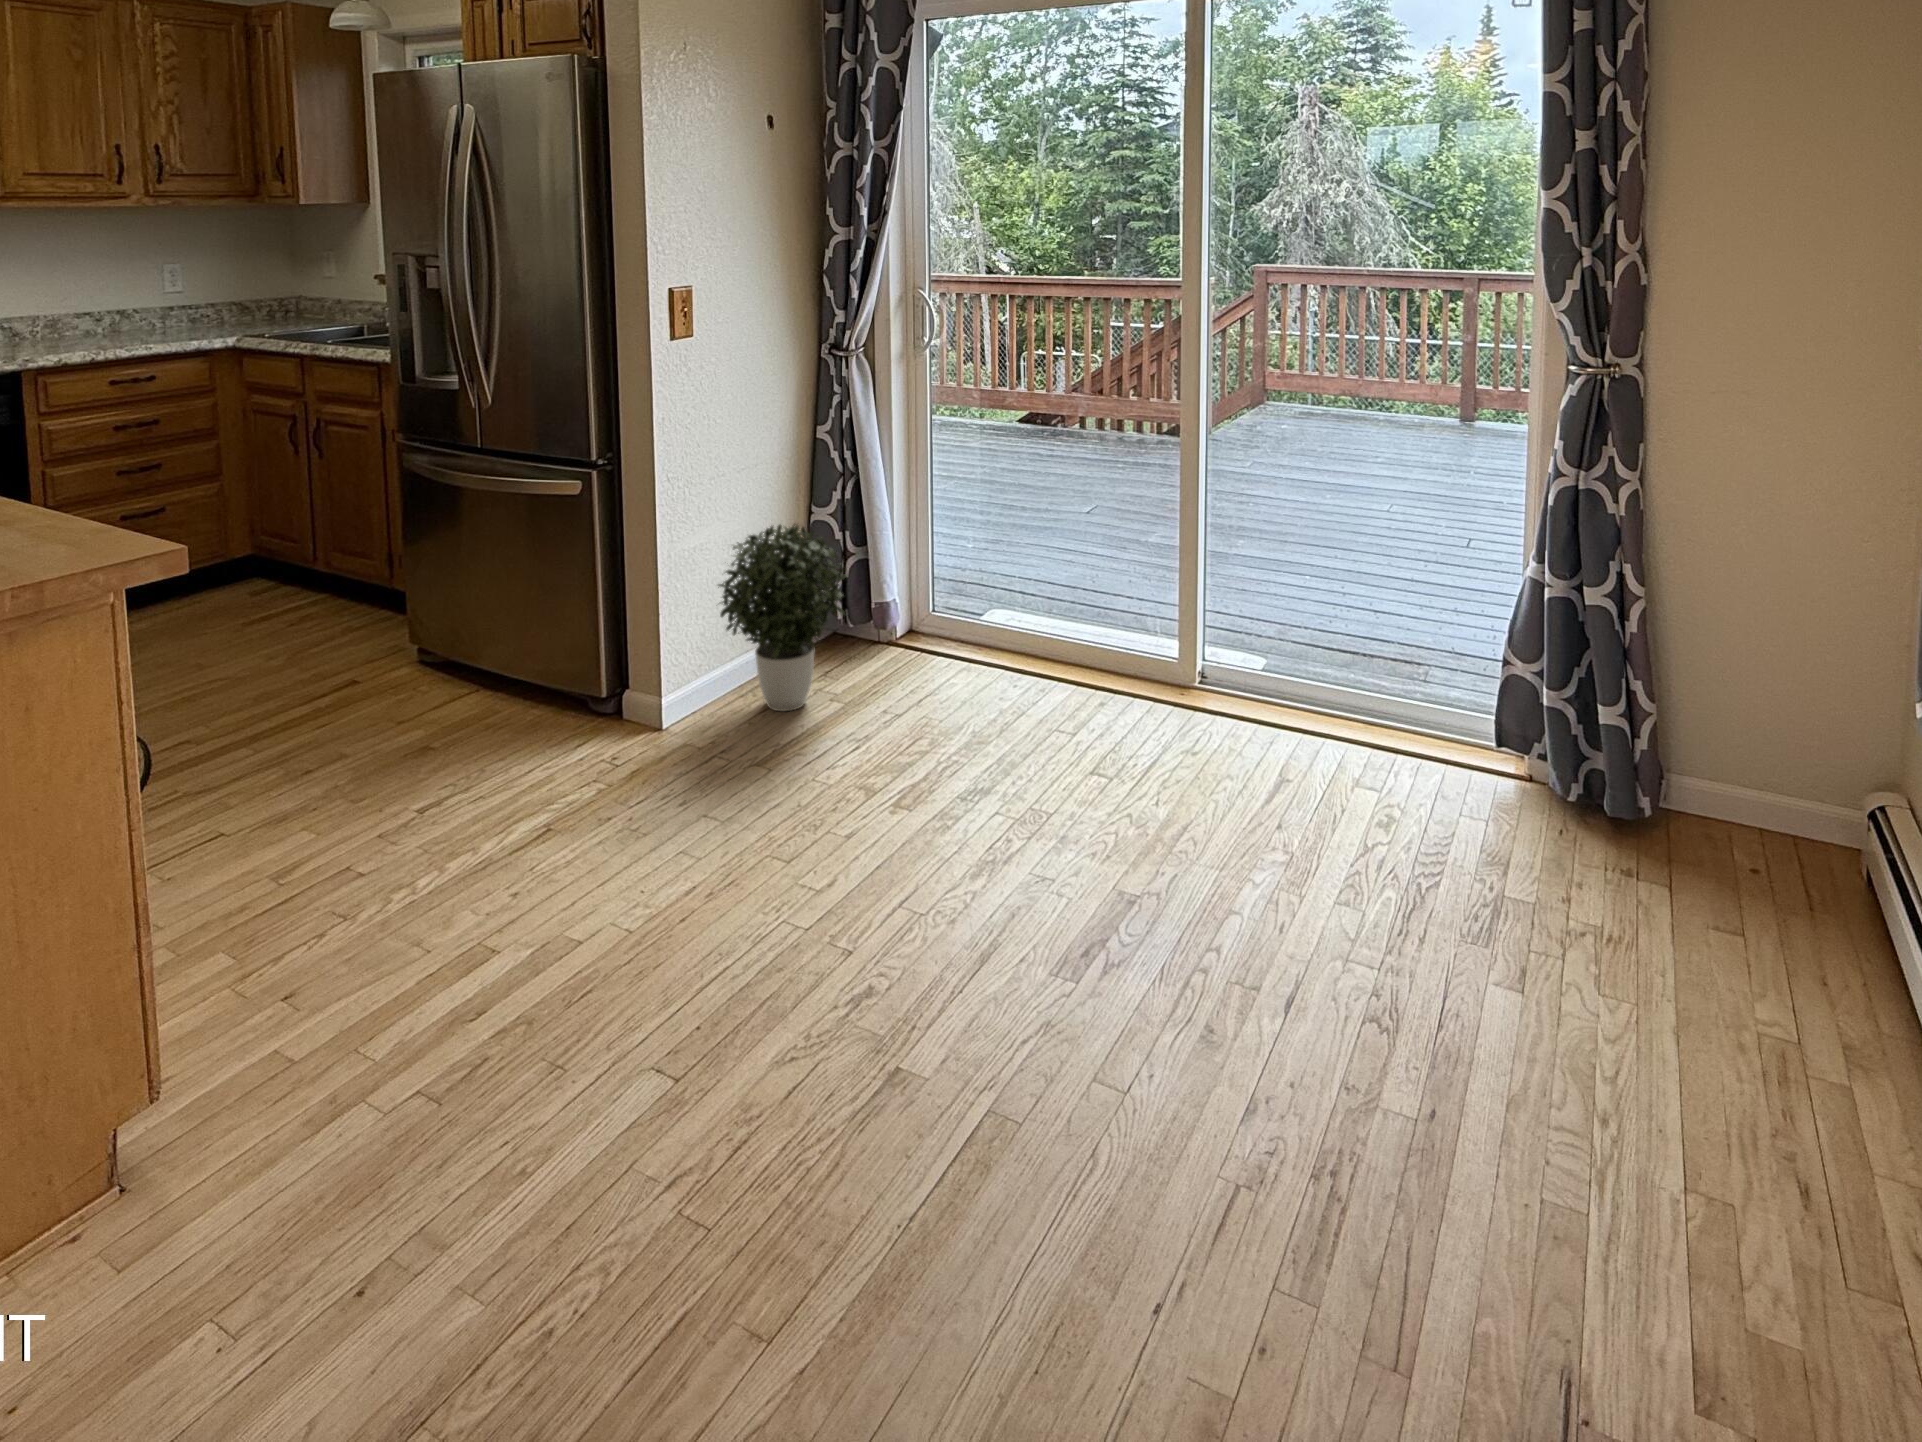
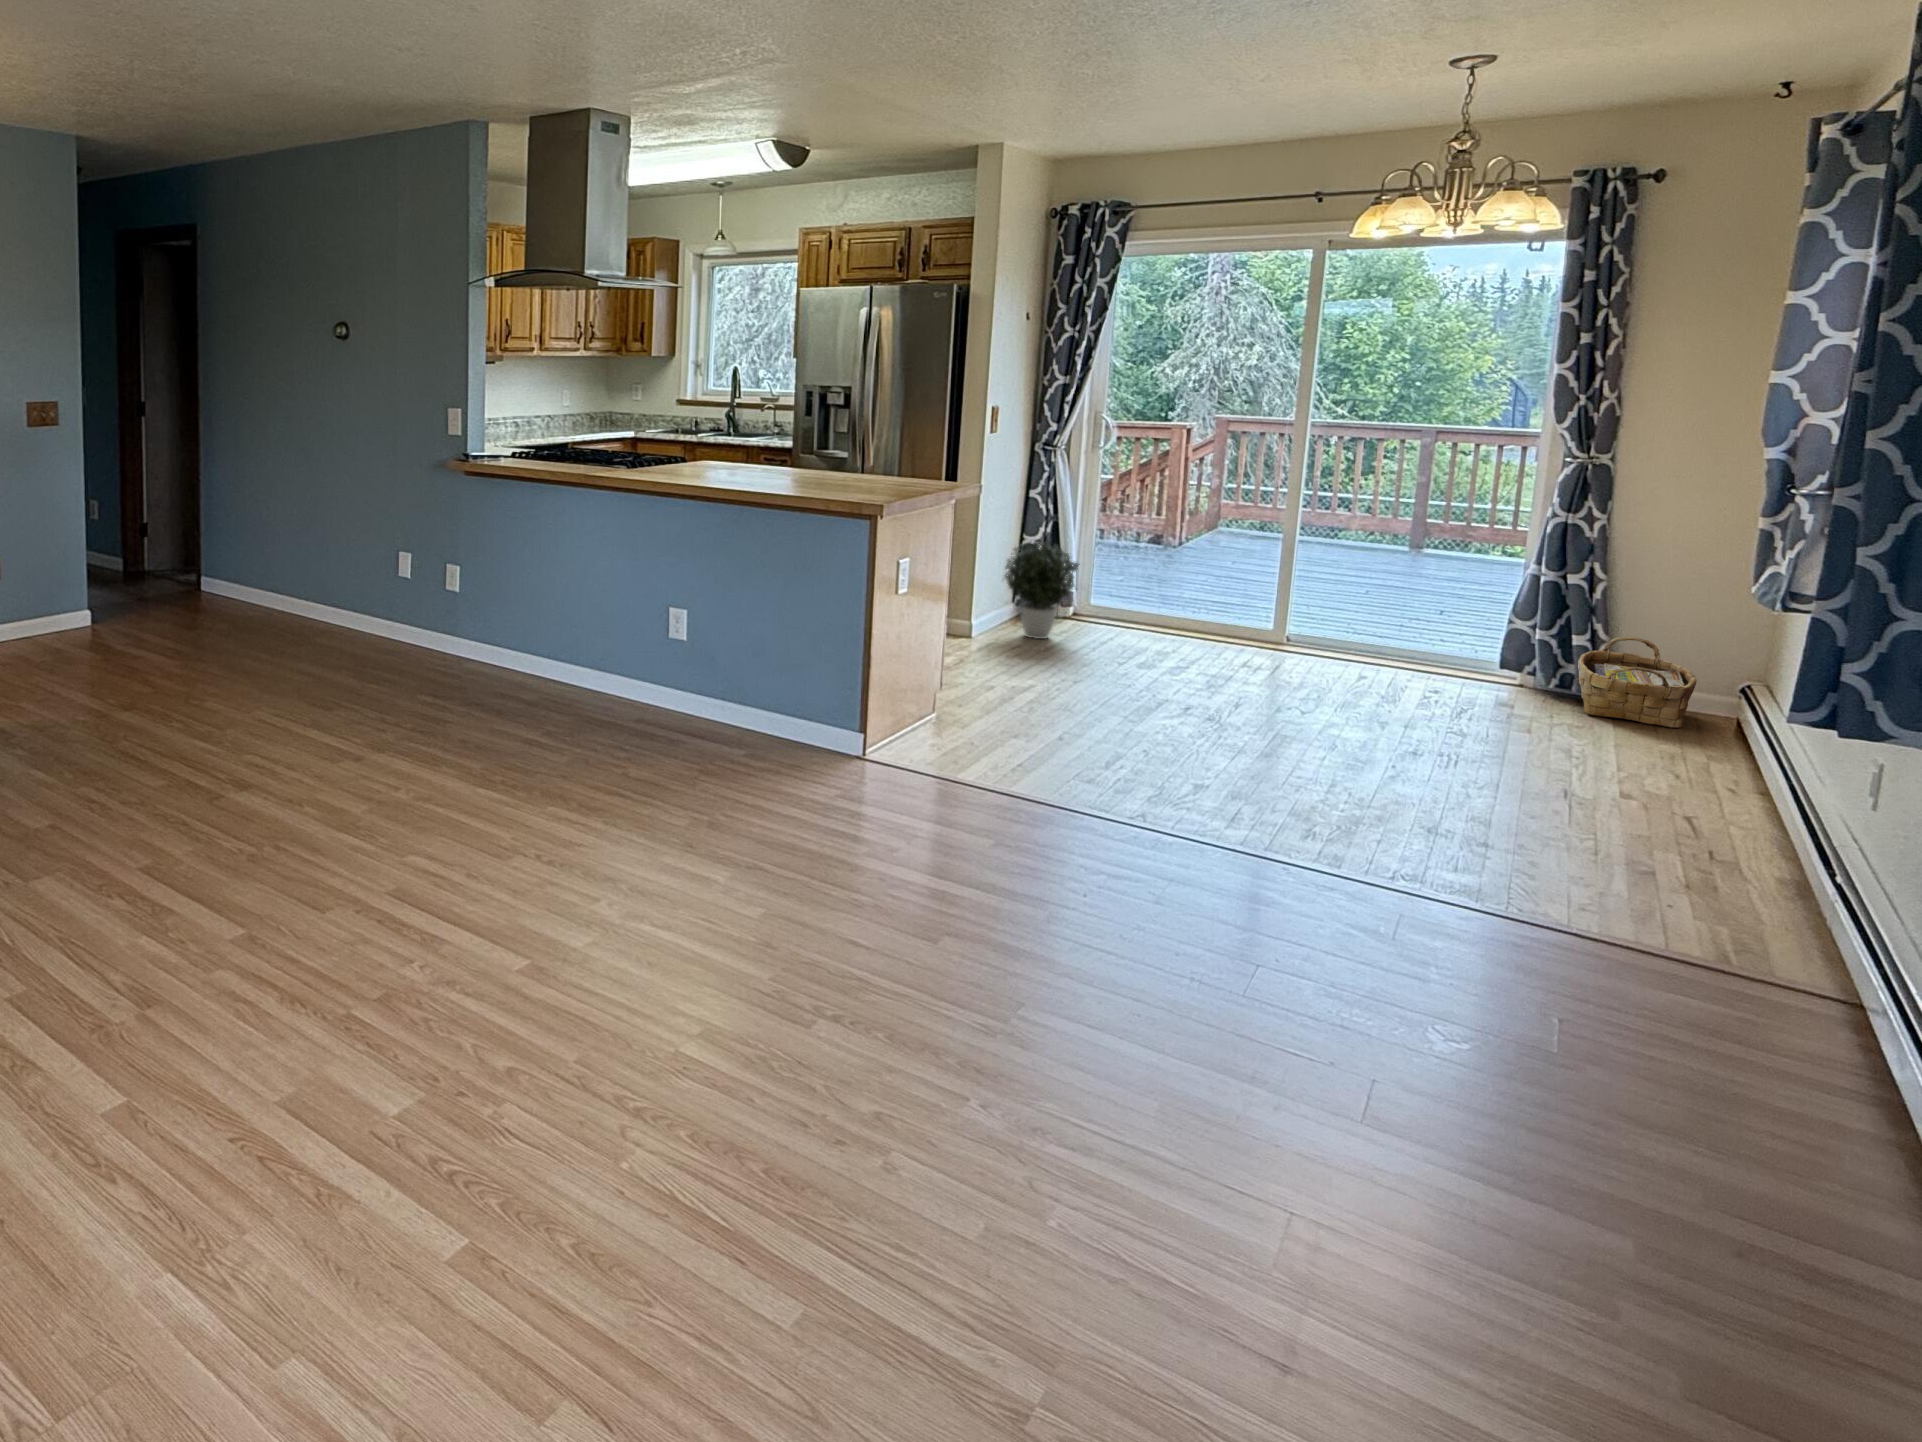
woven basket: none [1609,699,1804,911] -> present [1578,637,1697,728]

